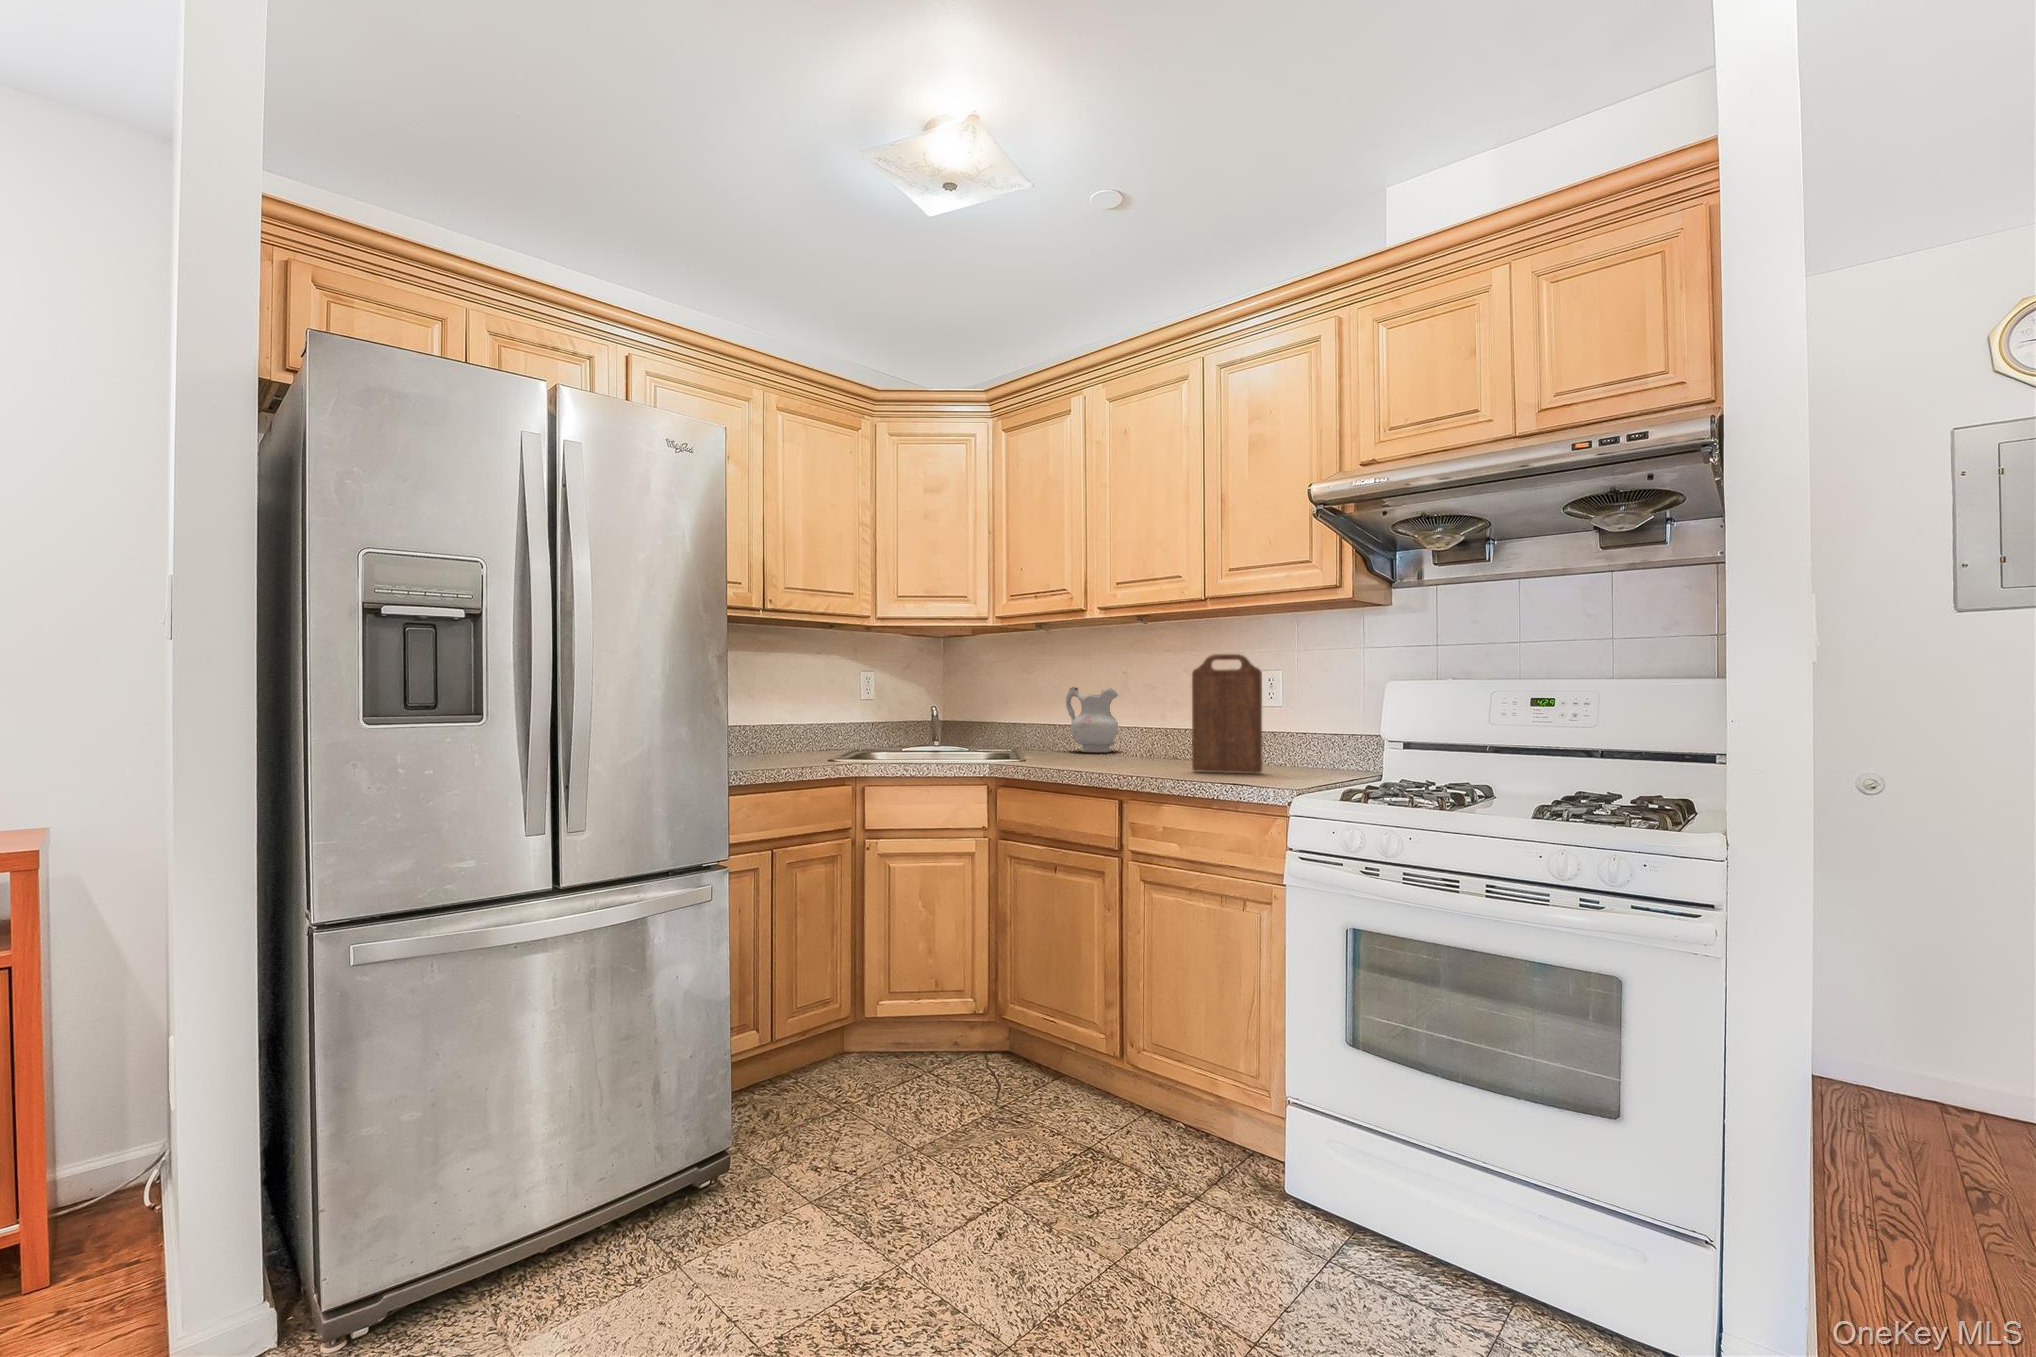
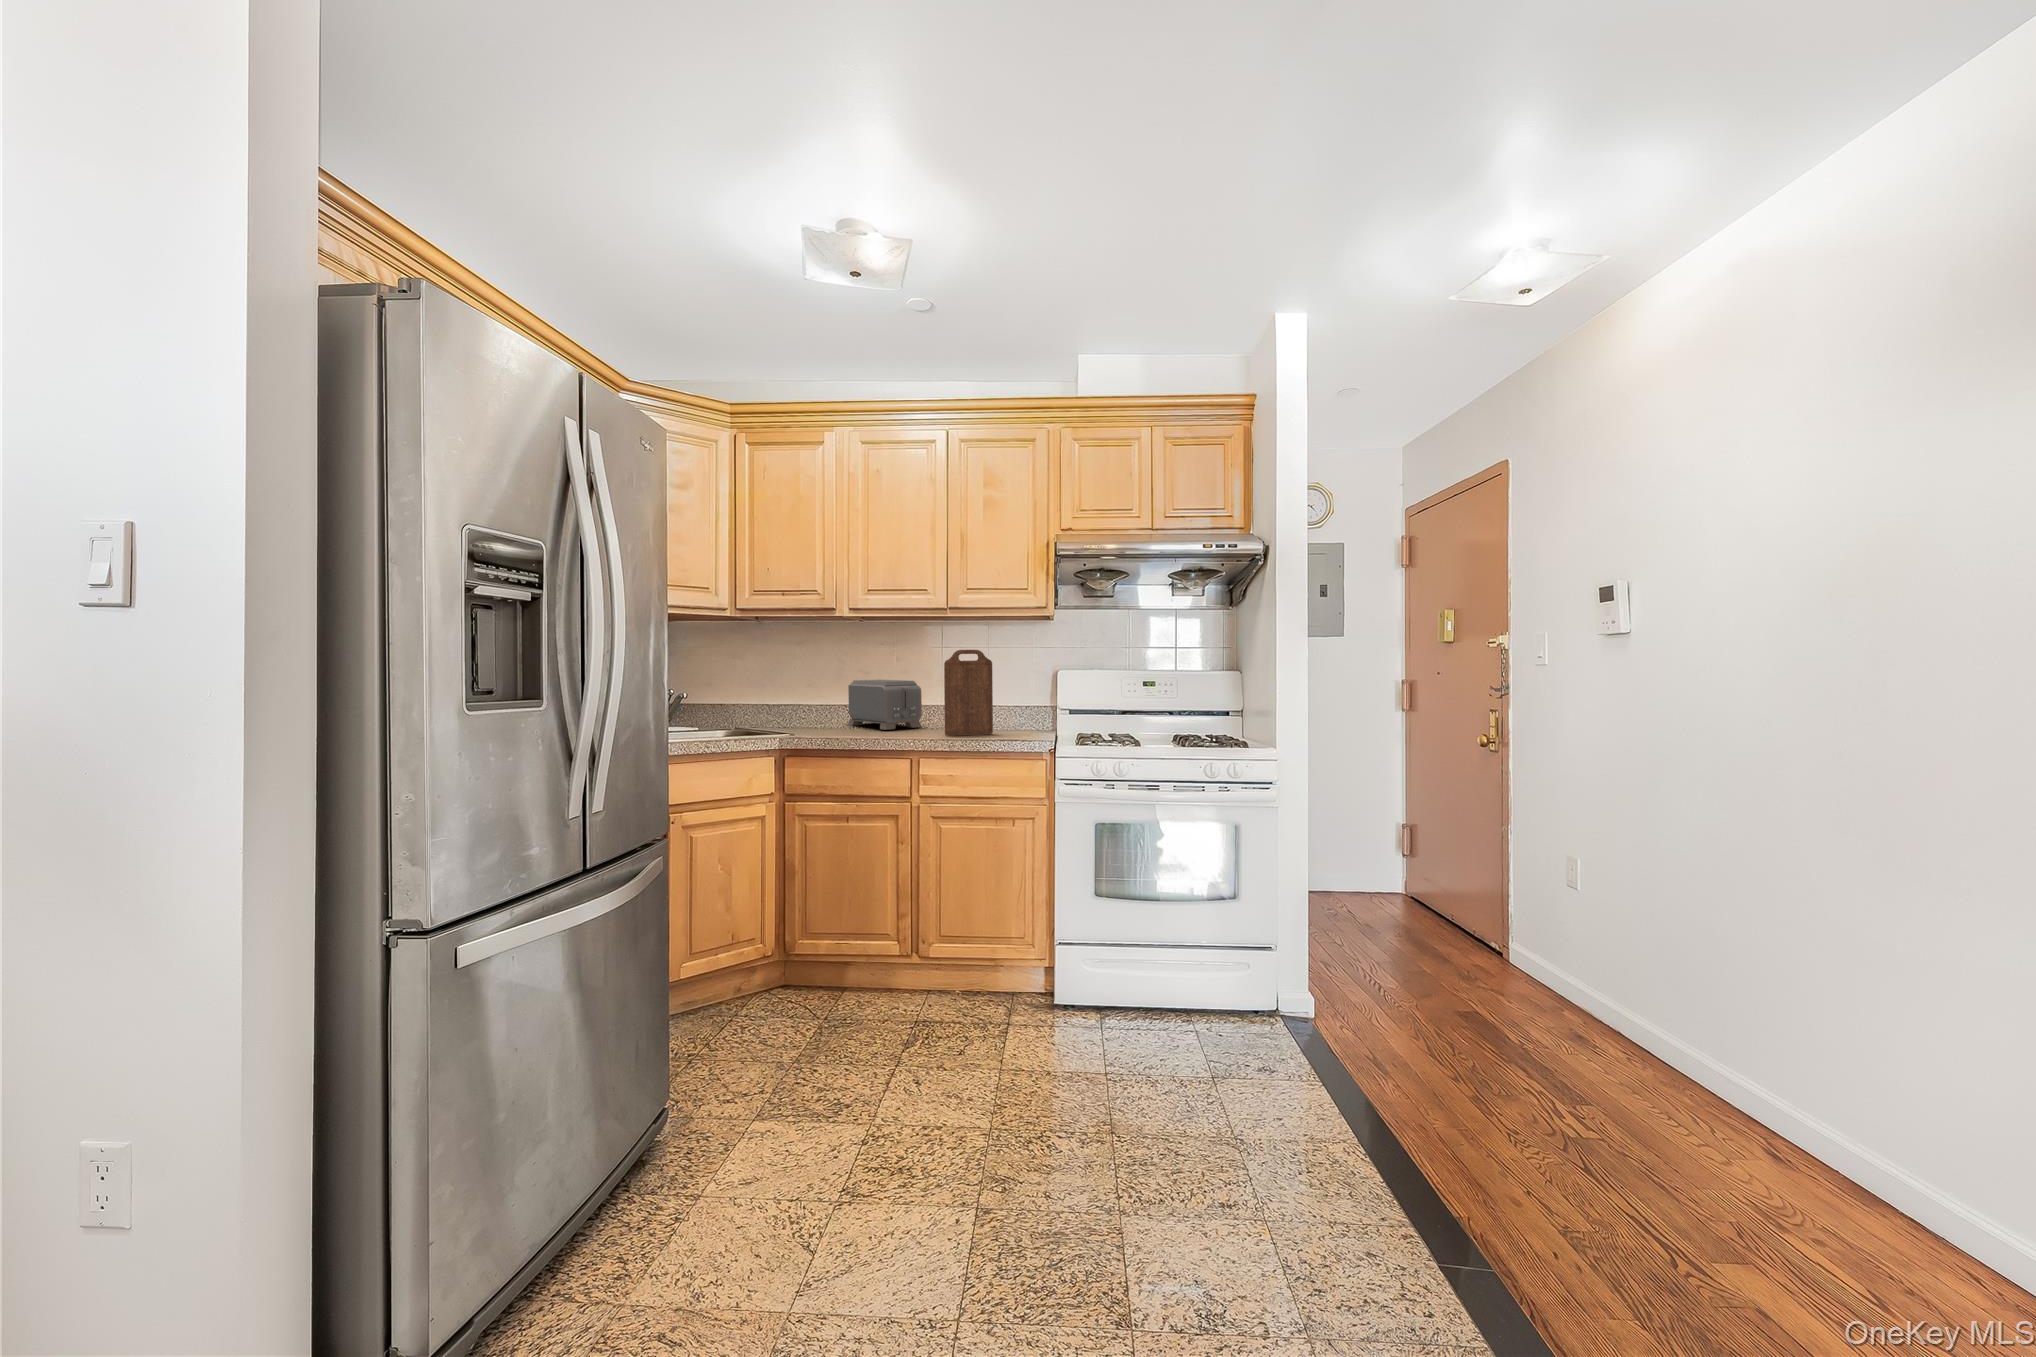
ceramic pitcher: present [1066,687,1118,752] -> none [786,670,836,724]
toaster: none [1125,700,1199,761] -> present [847,680,922,730]

